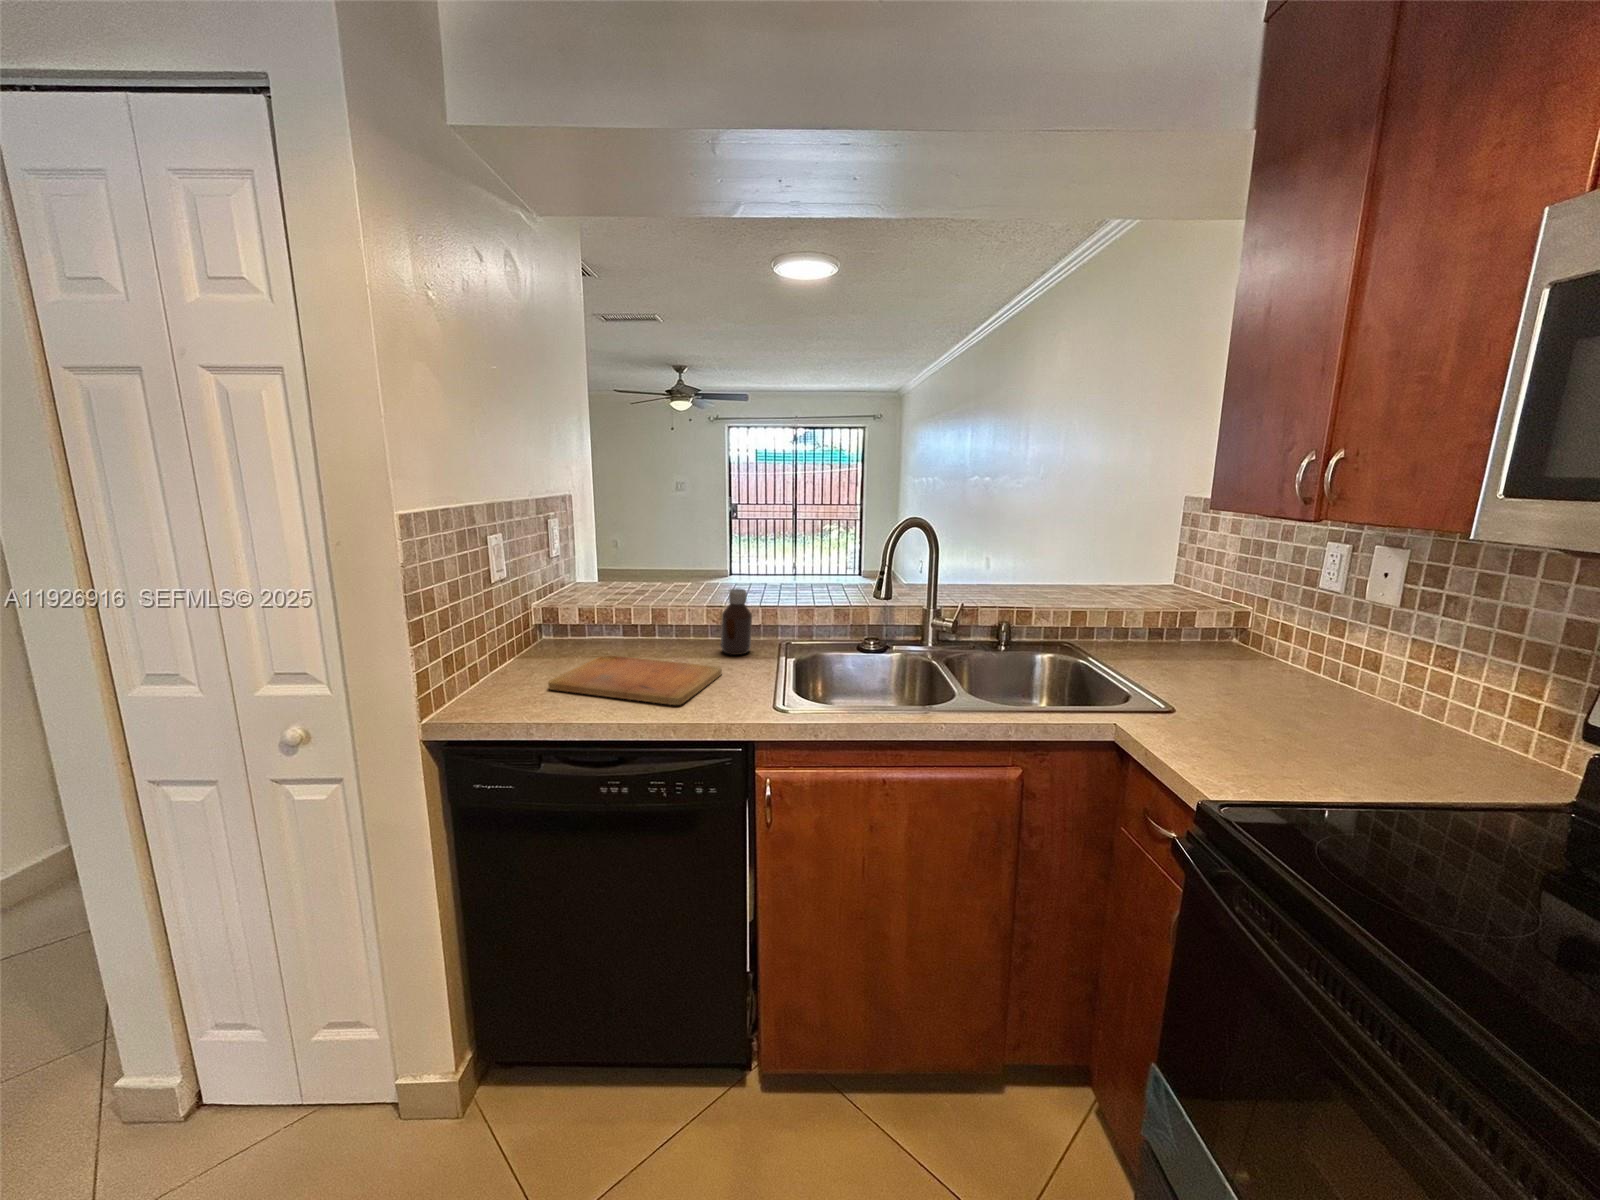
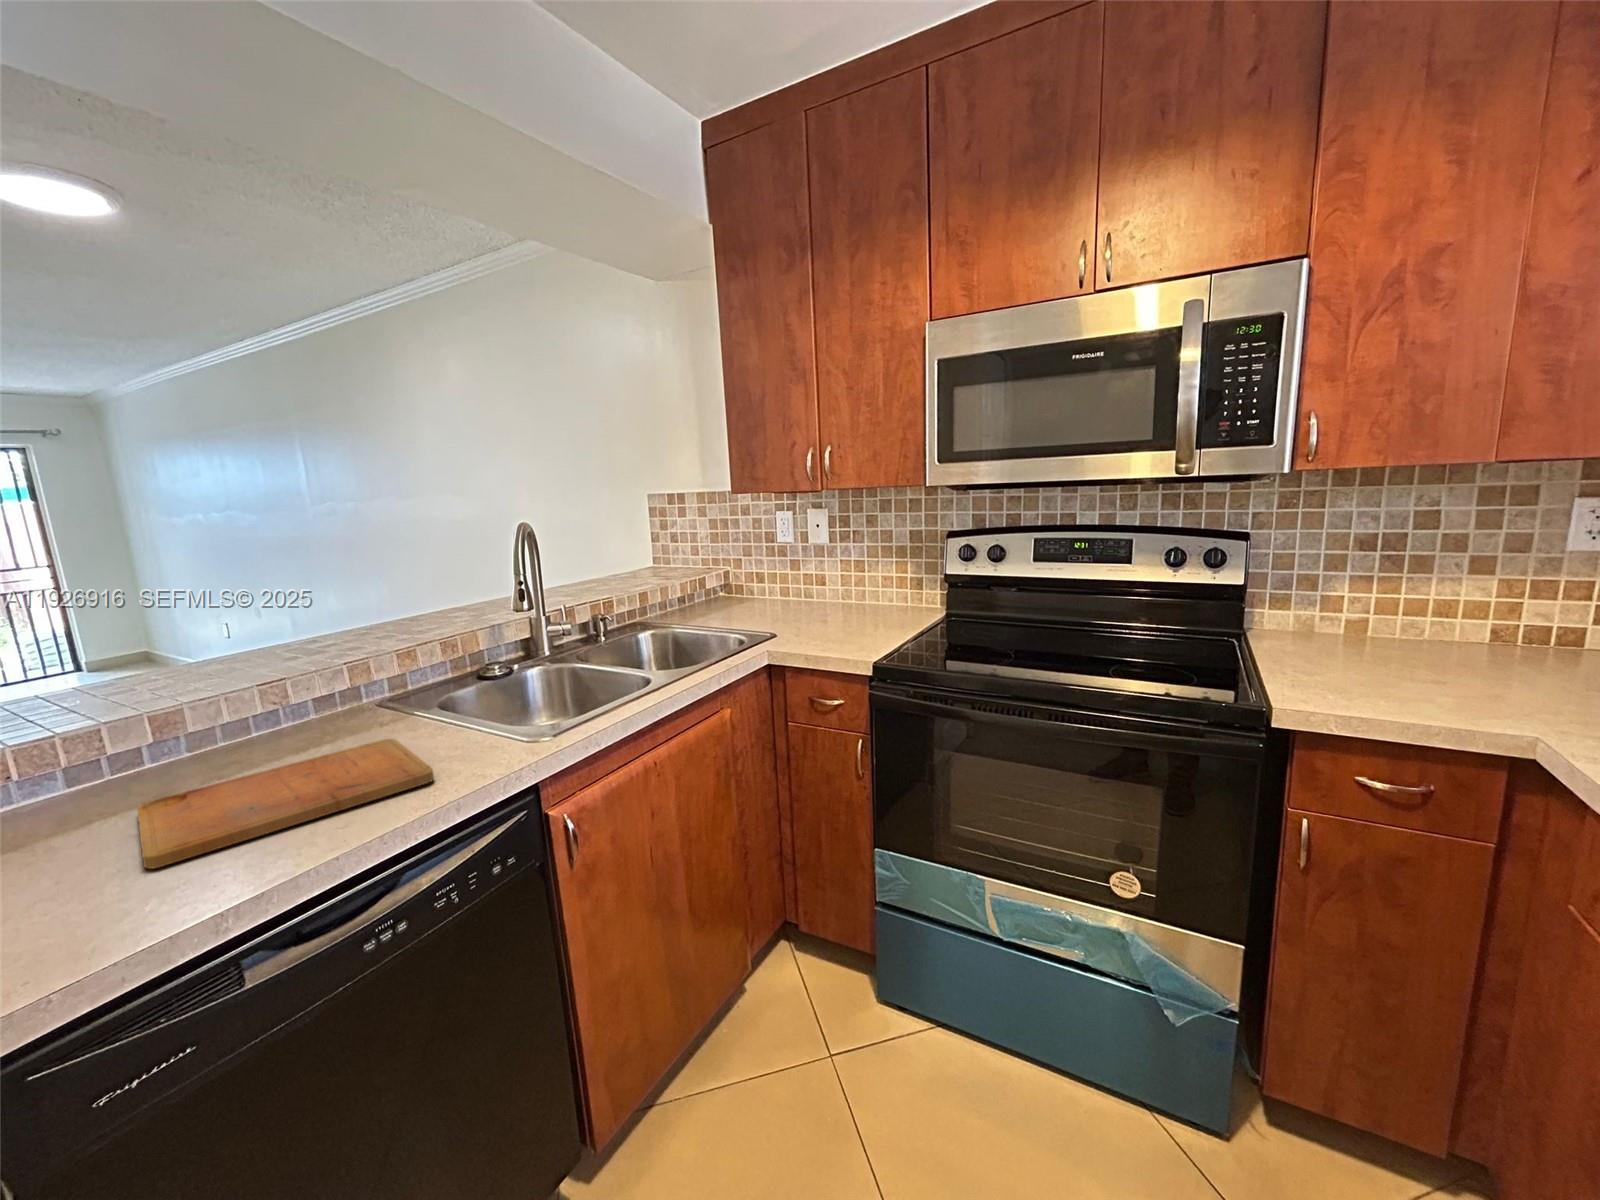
bottle: present [721,589,752,655] -> none [317,640,370,733]

